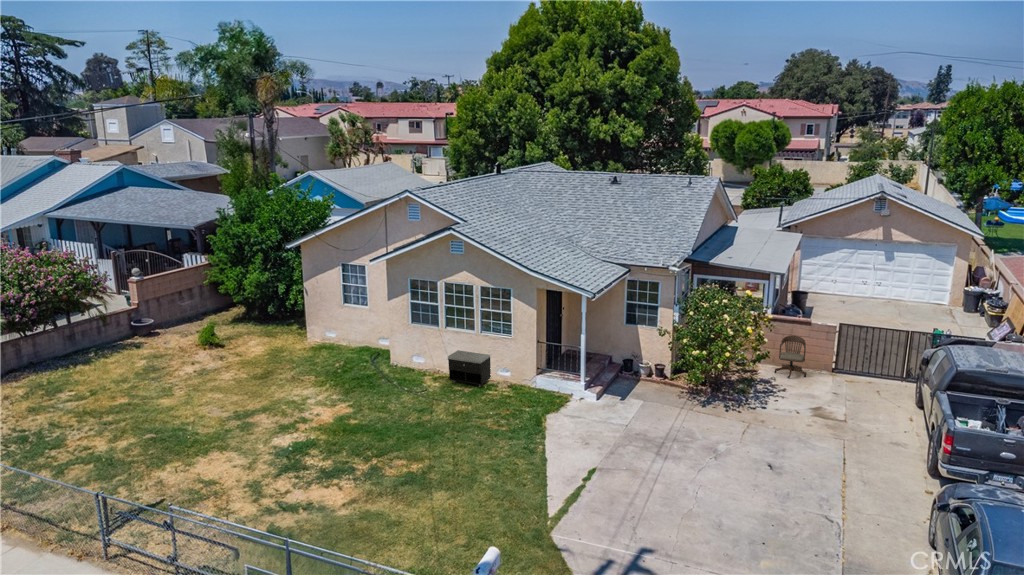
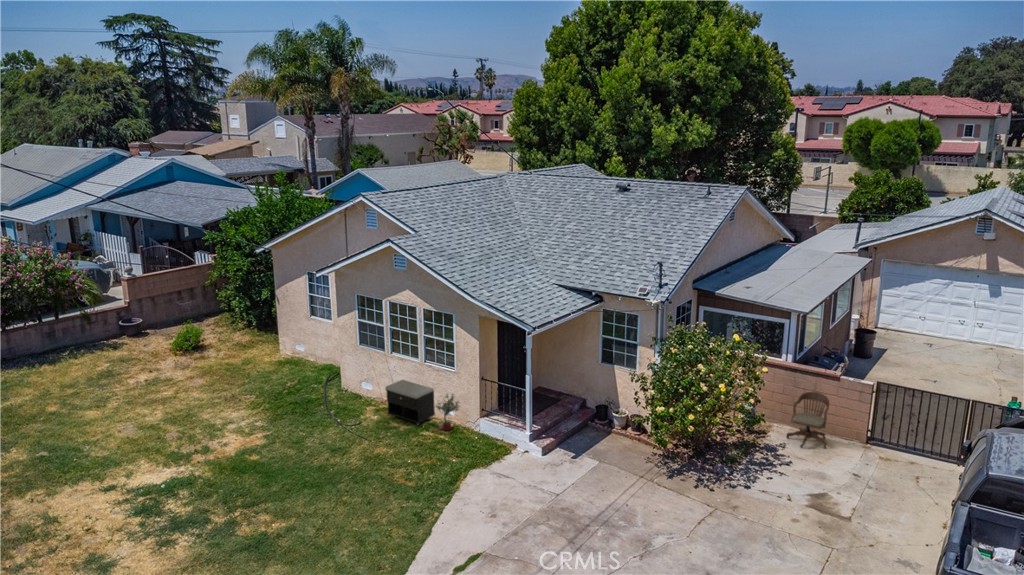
potted tree: none [495,356,520,389] -> present [435,394,459,431]

